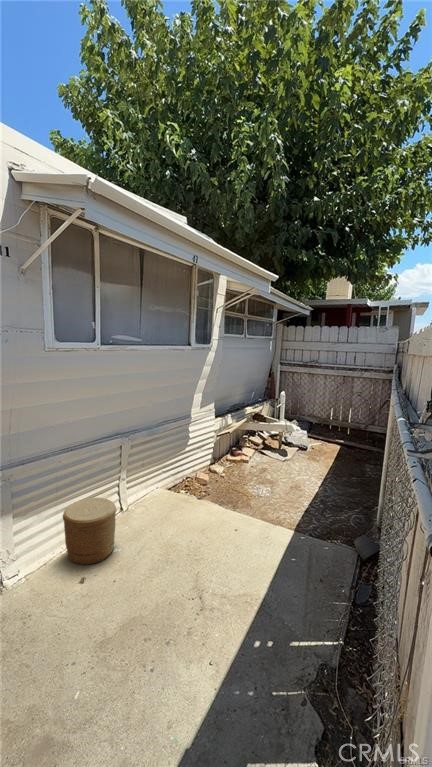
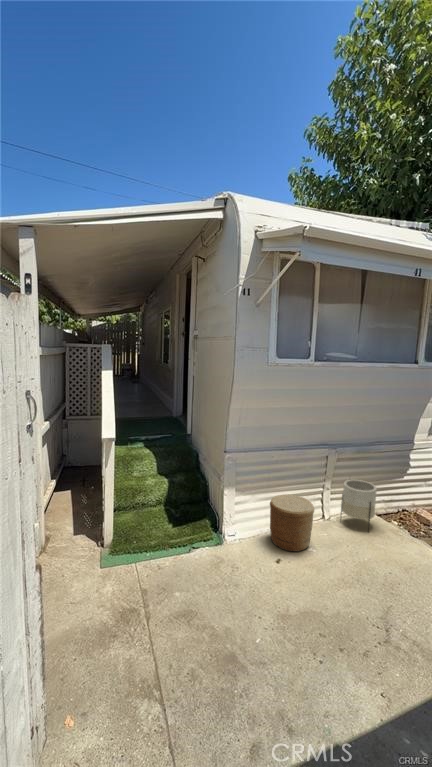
planter: none [138,462,169,511] -> present [341,480,377,532]

